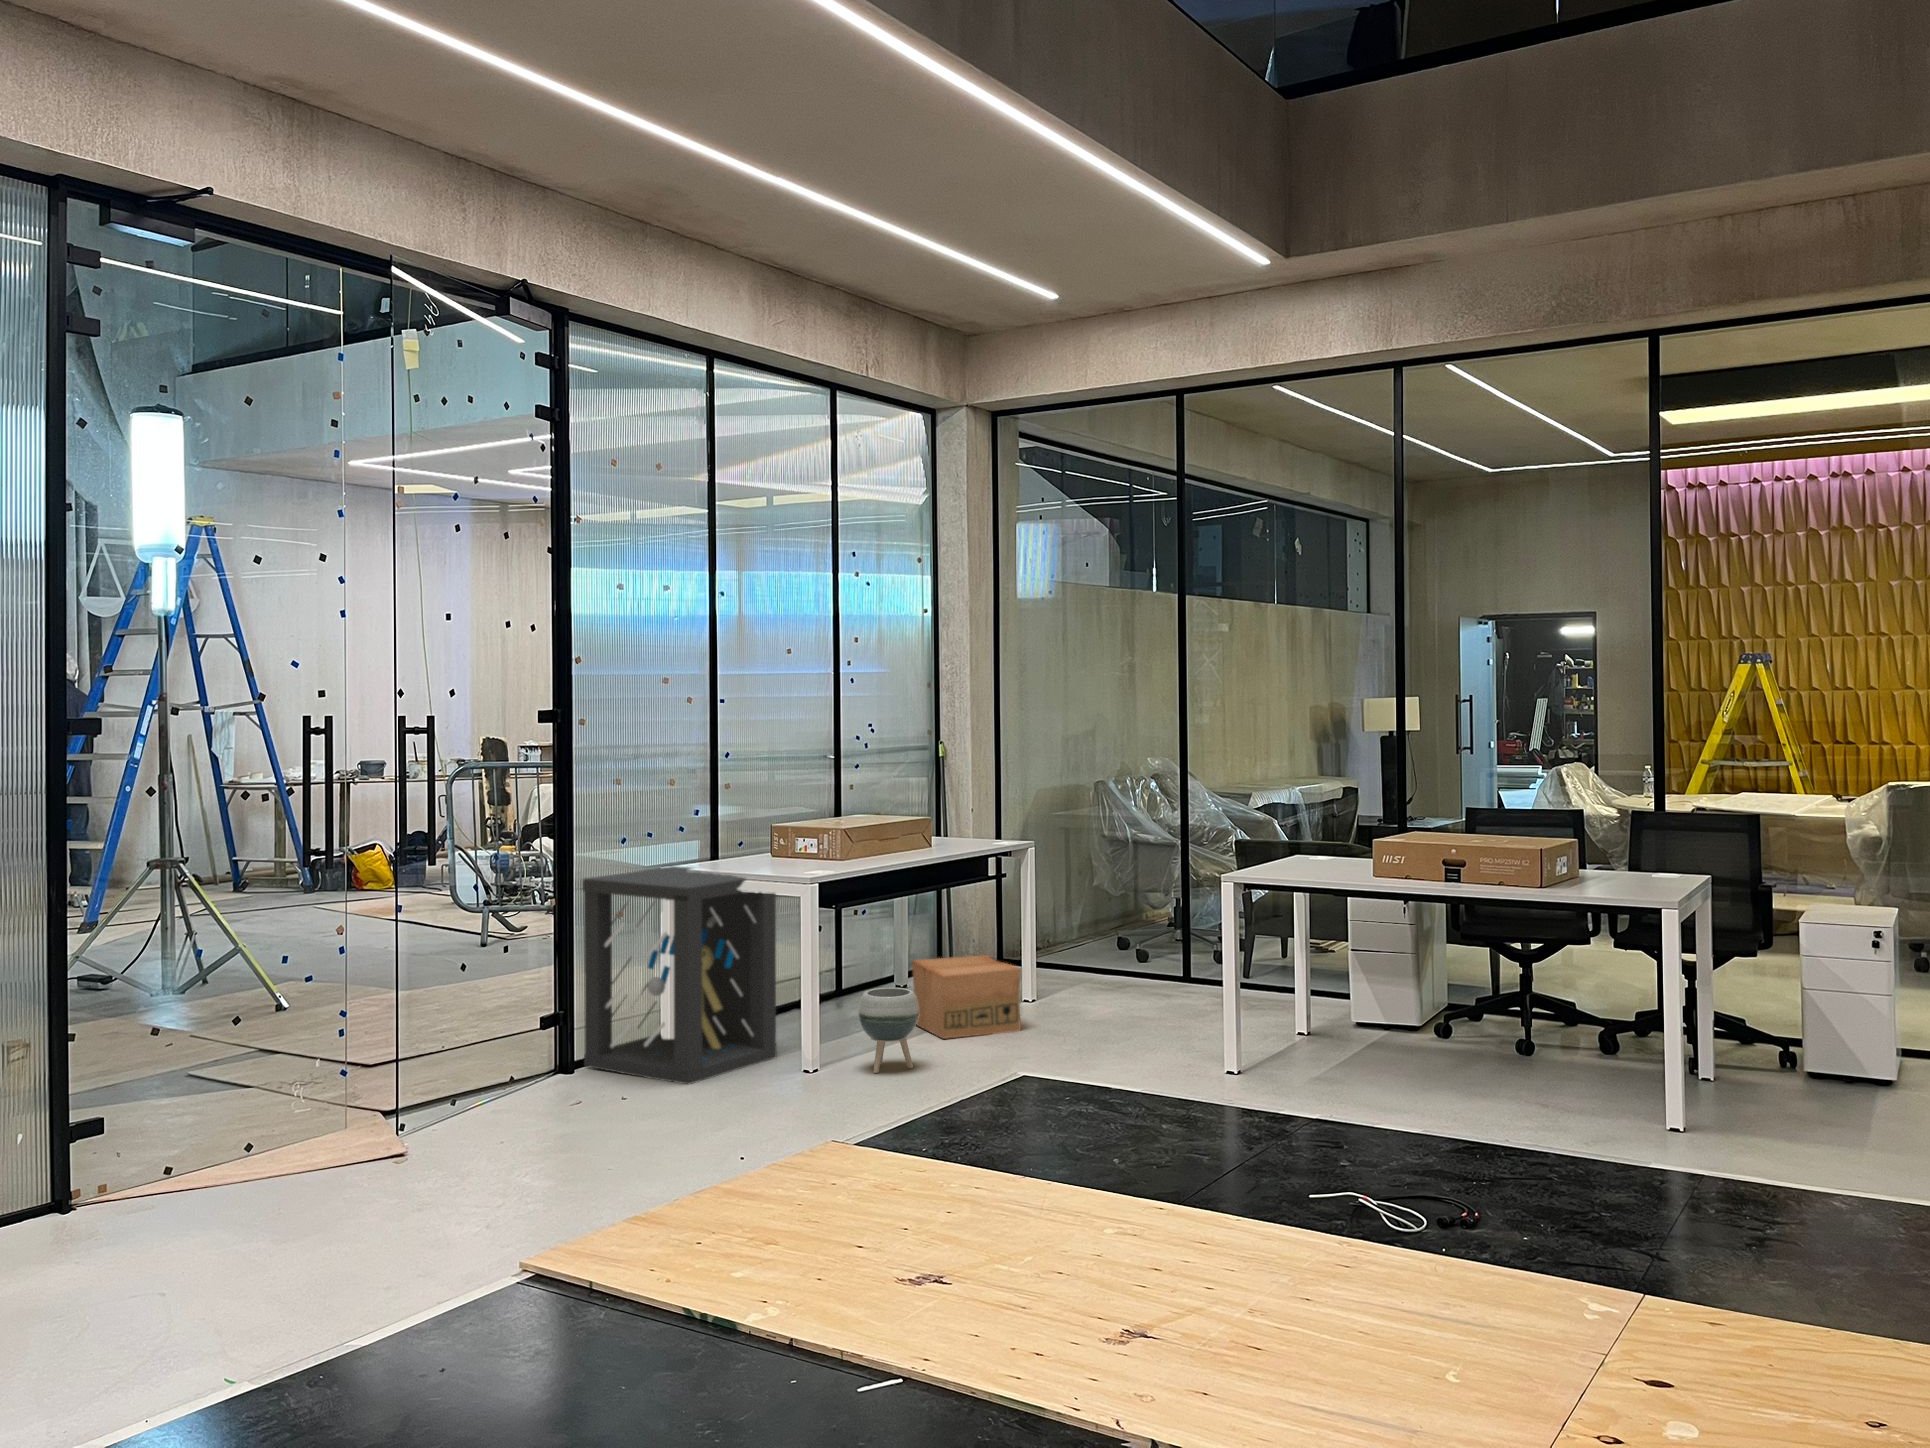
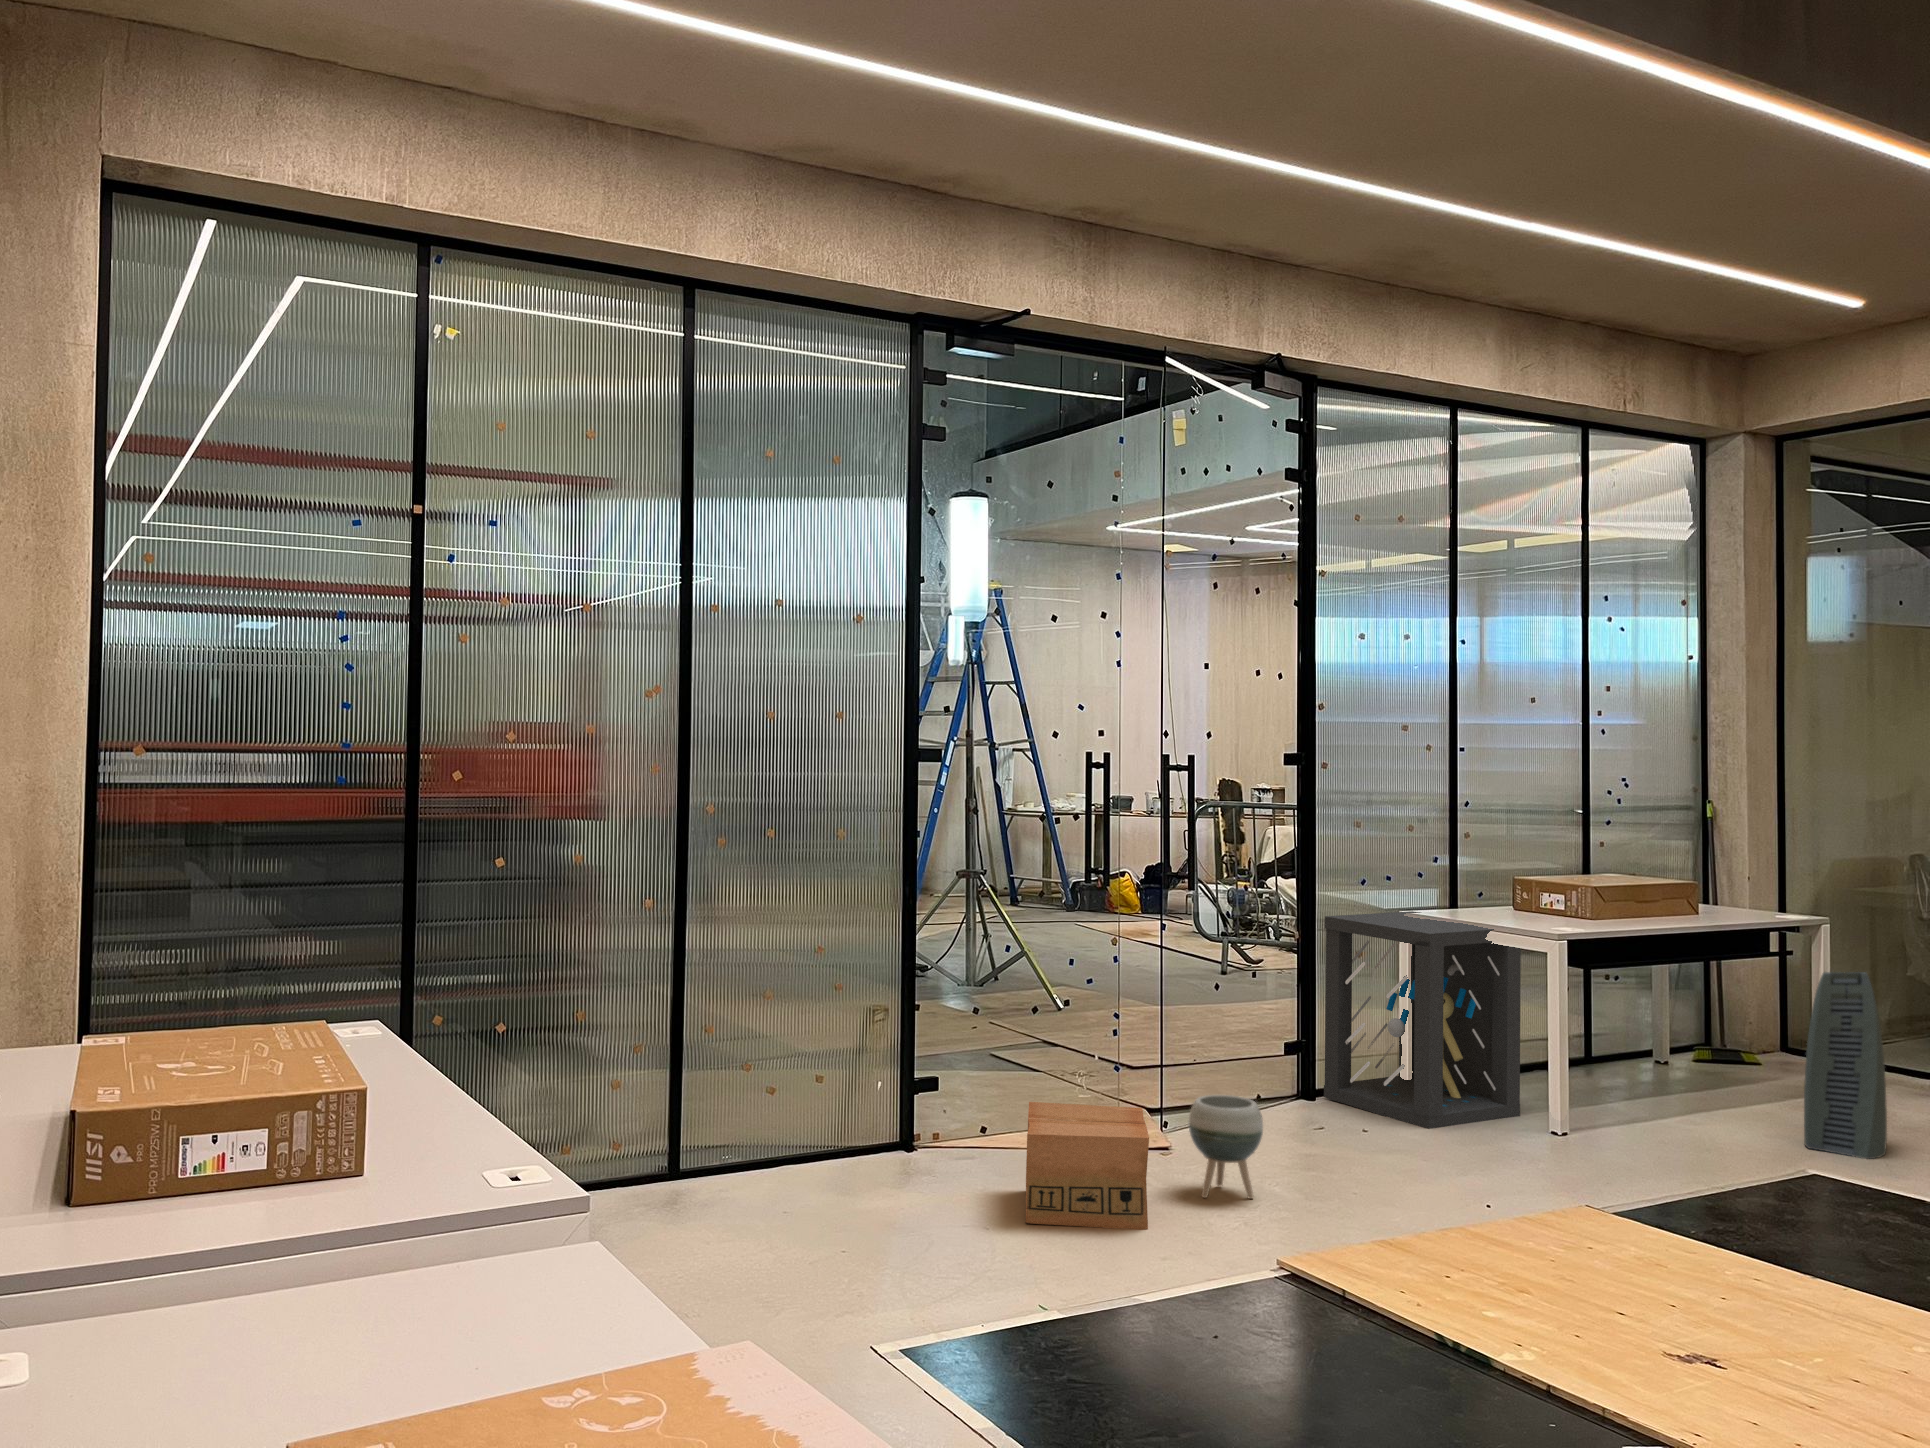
air purifier: none [1017,889,1080,1054] -> present [1804,972,1887,1159]
cardboard box: present [912,955,1021,1039] -> present [1025,1102,1149,1229]
planter: present [858,988,919,1073] -> present [1189,1095,1263,1199]

